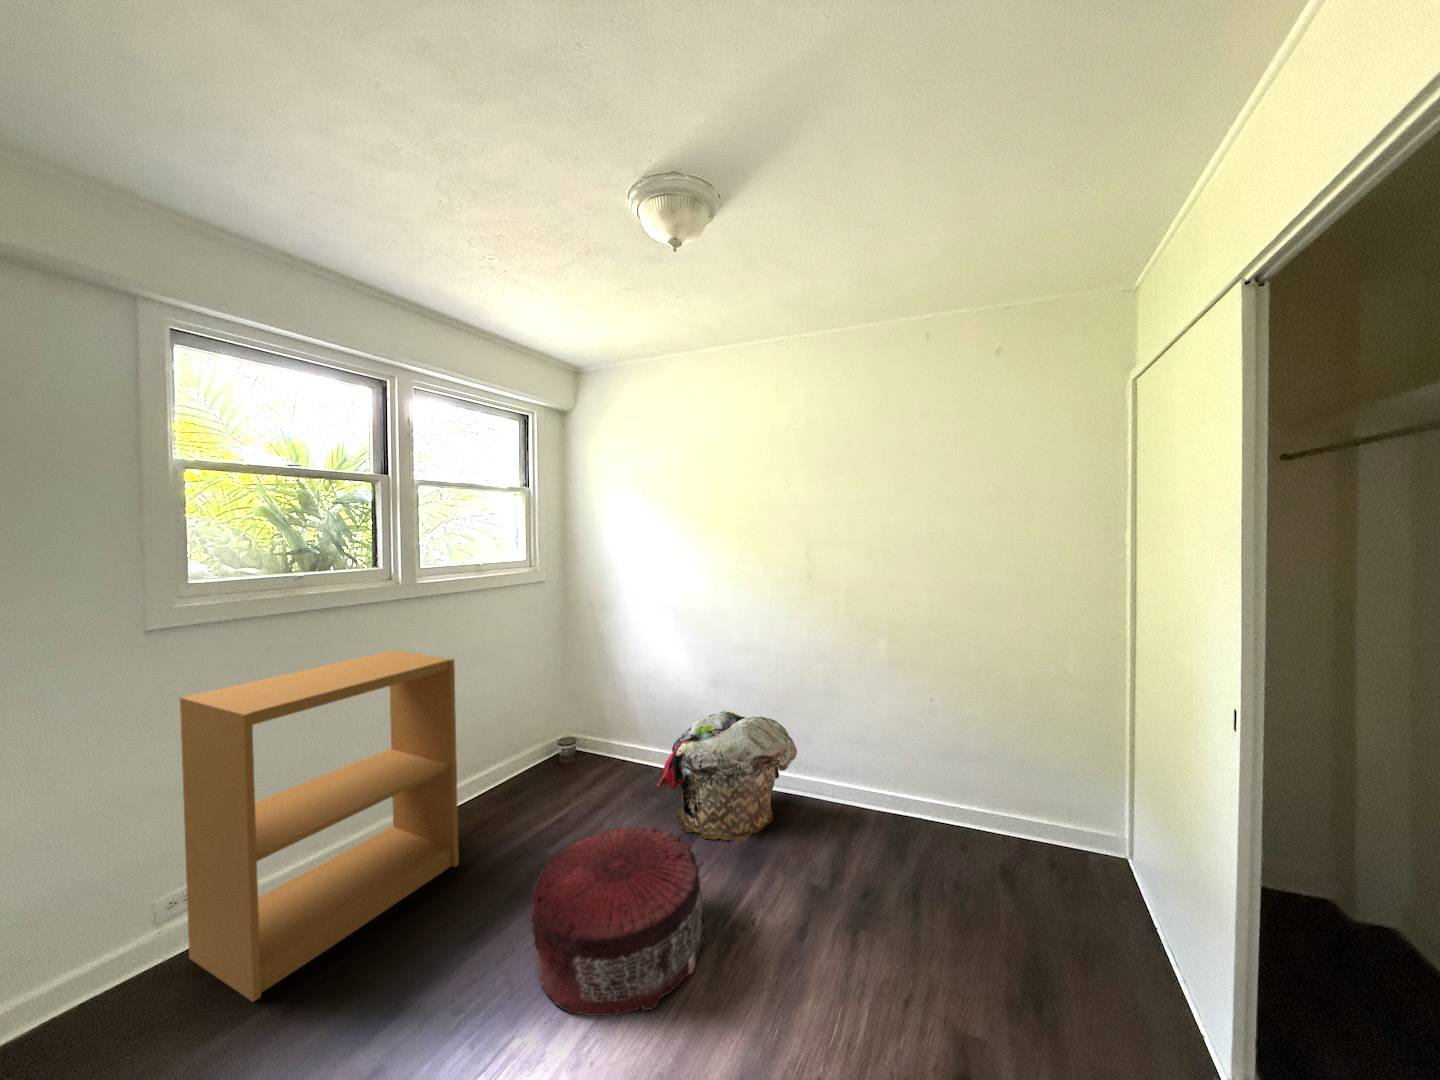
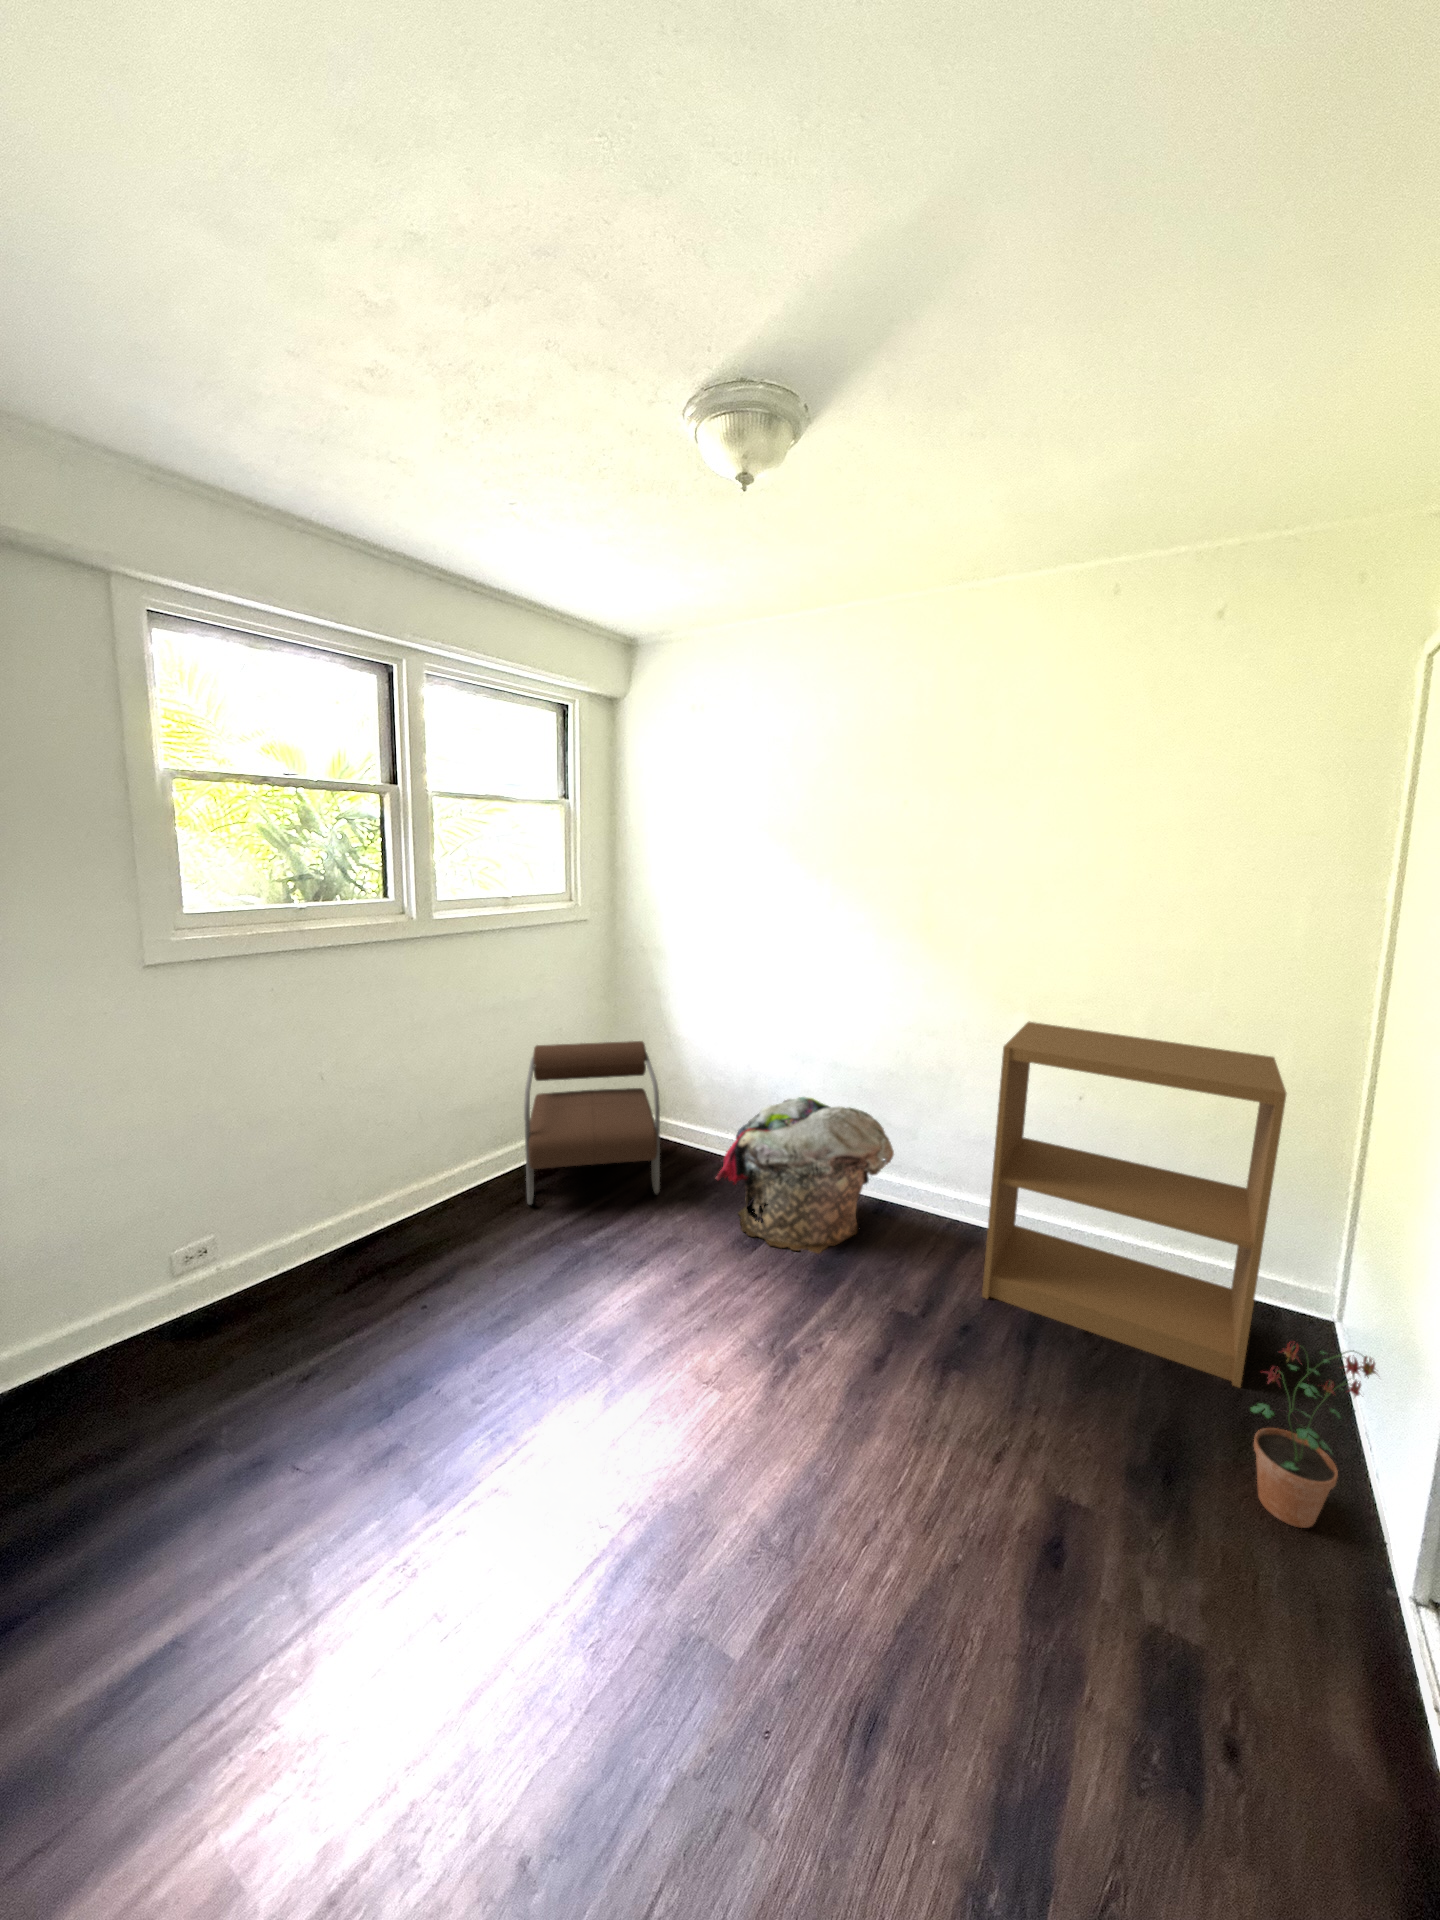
bookshelf: present [180,650,459,1002] -> present [982,1021,1287,1388]
armchair: none [494,676,610,825] -> present [524,1041,660,1205]
pouf: present [529,825,706,1016] -> none [559,1221,762,1420]
potted plant: none [1089,868,1181,1026] -> present [1251,1342,1376,1528]

